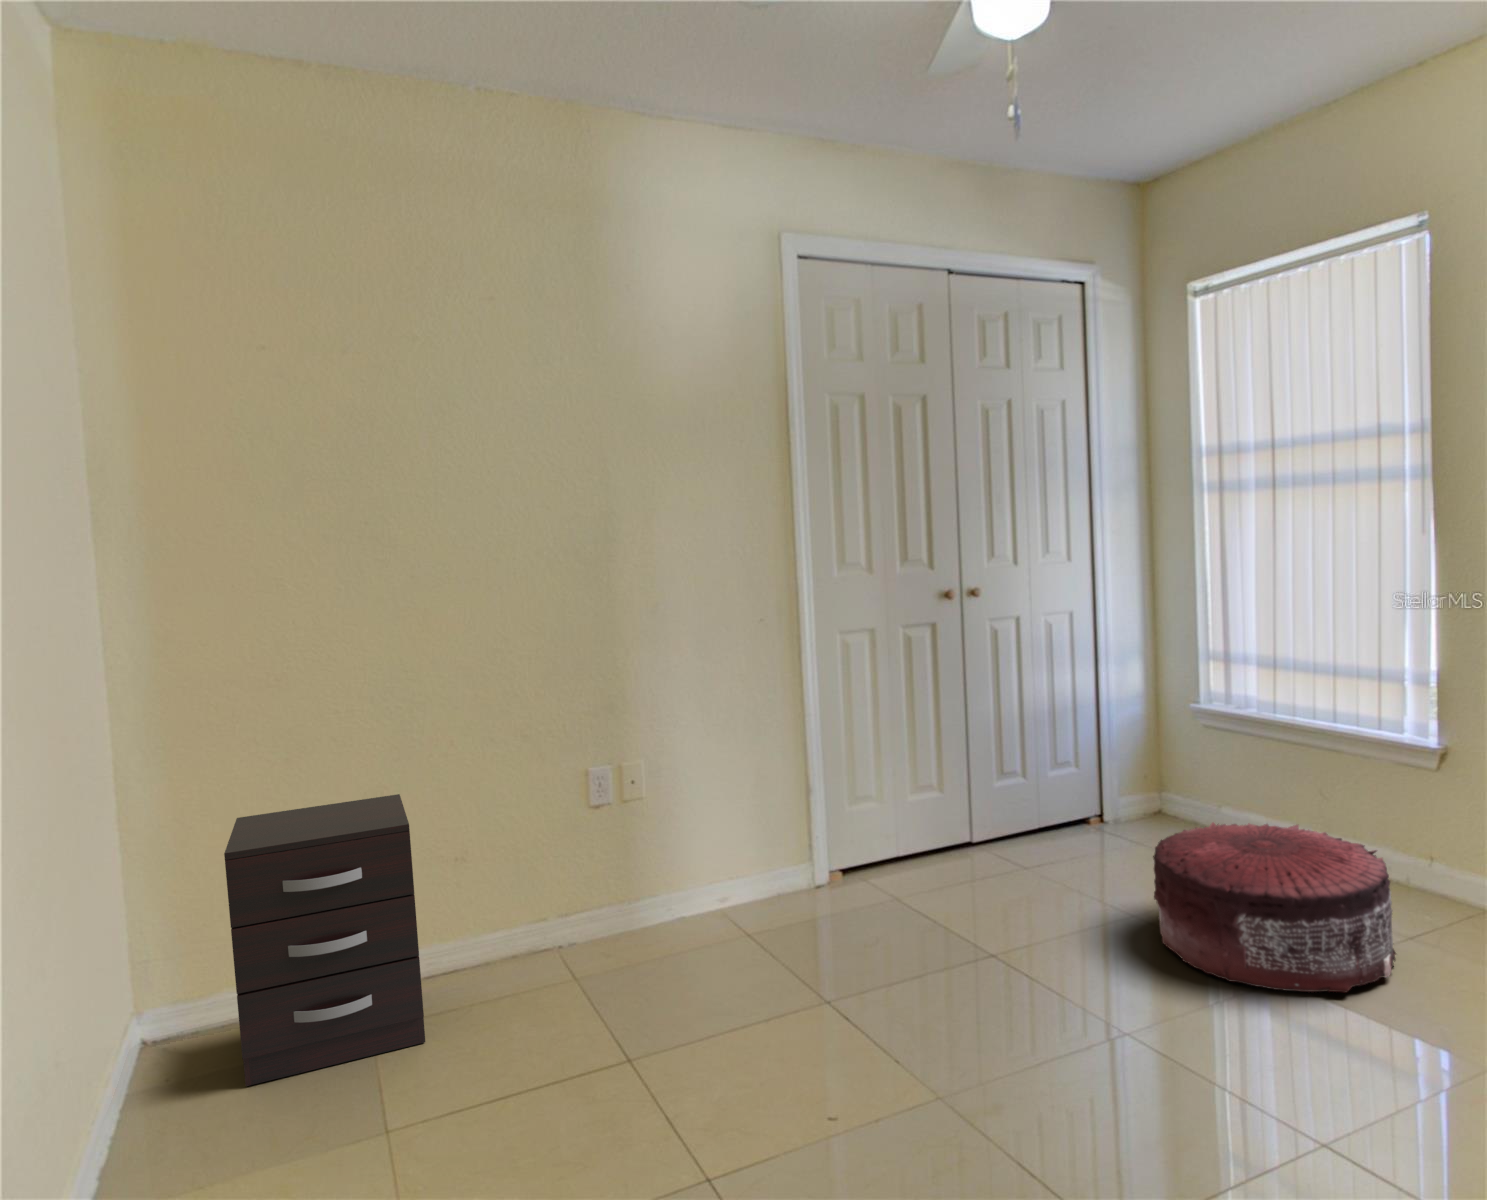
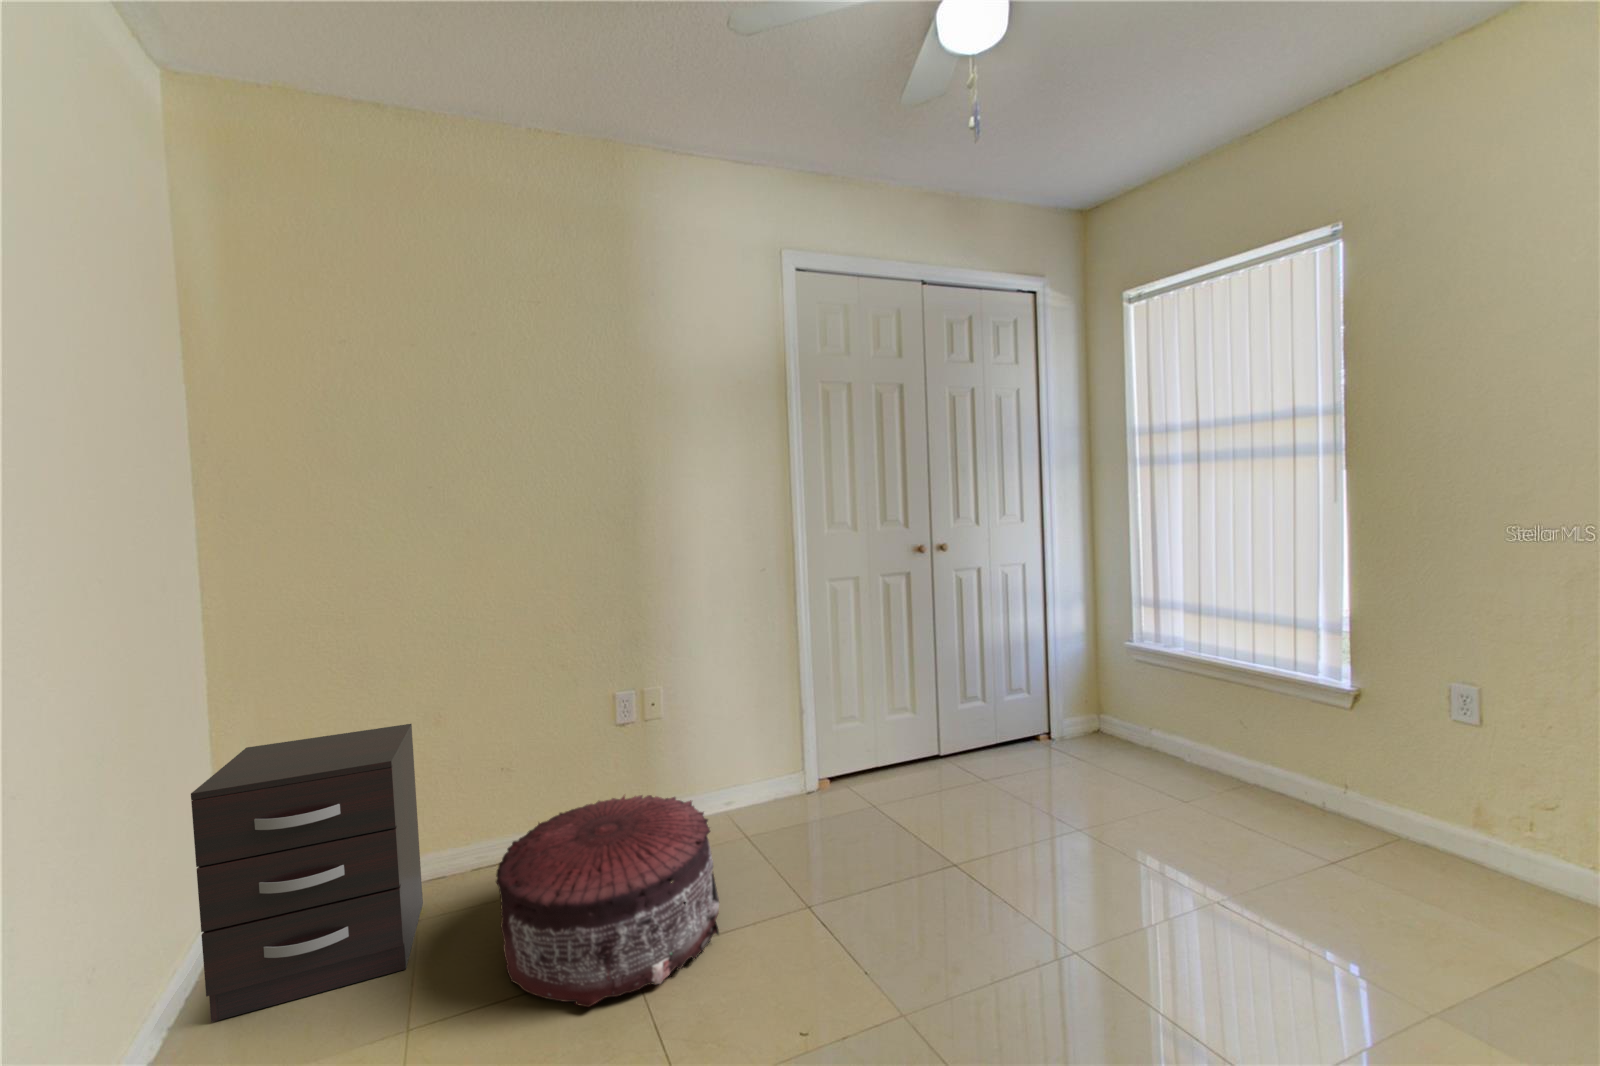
pouf: present [1153,822,1396,992] -> present [496,795,719,1007]

